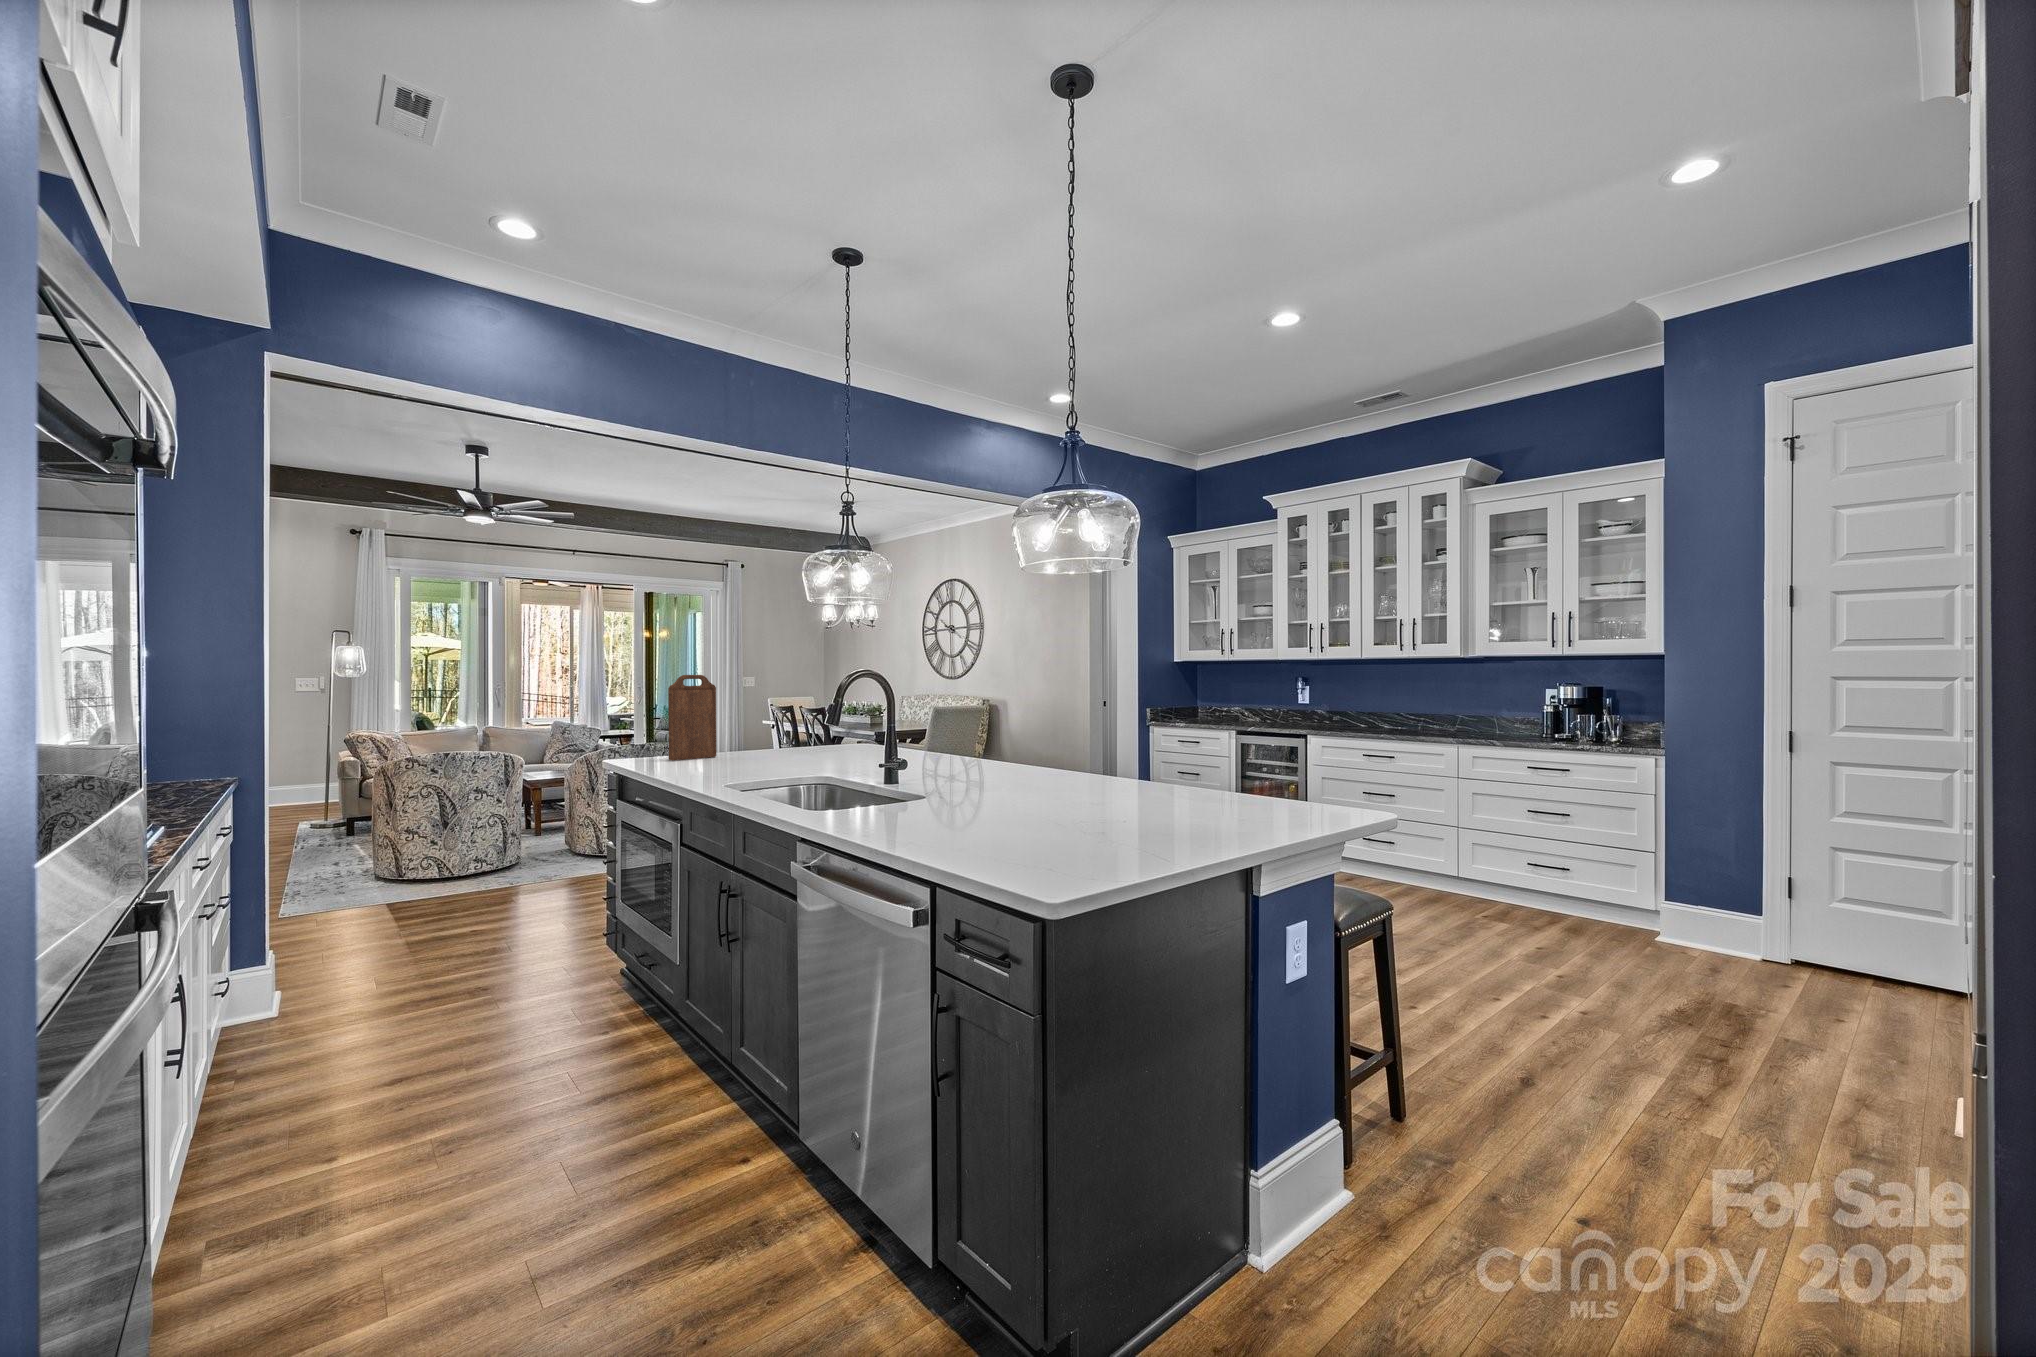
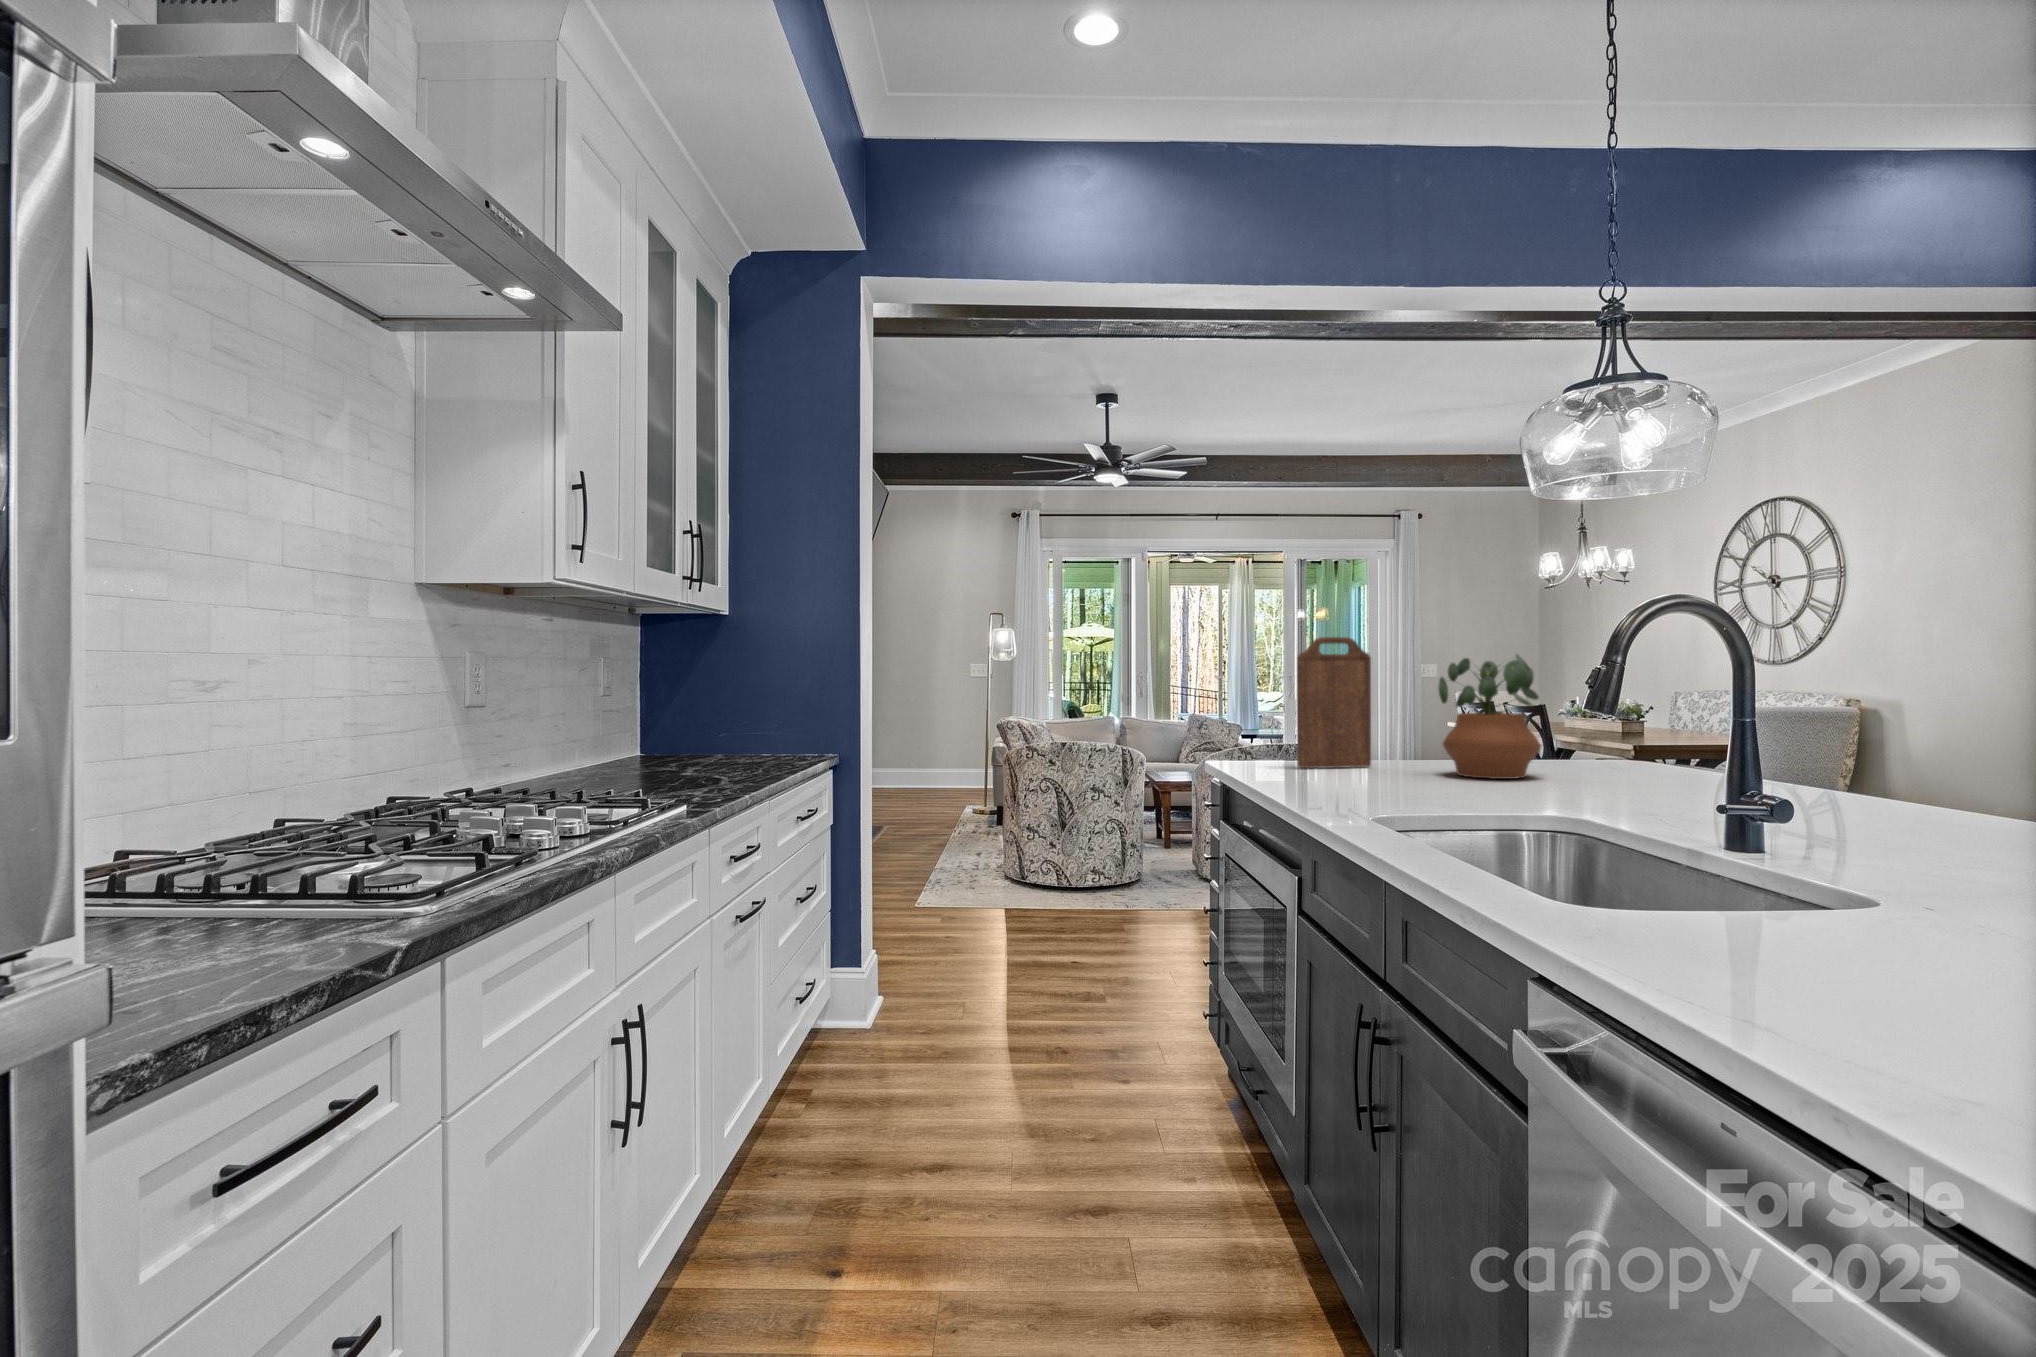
potted plant: none [757,686,814,759] -> present [1439,654,1541,779]

